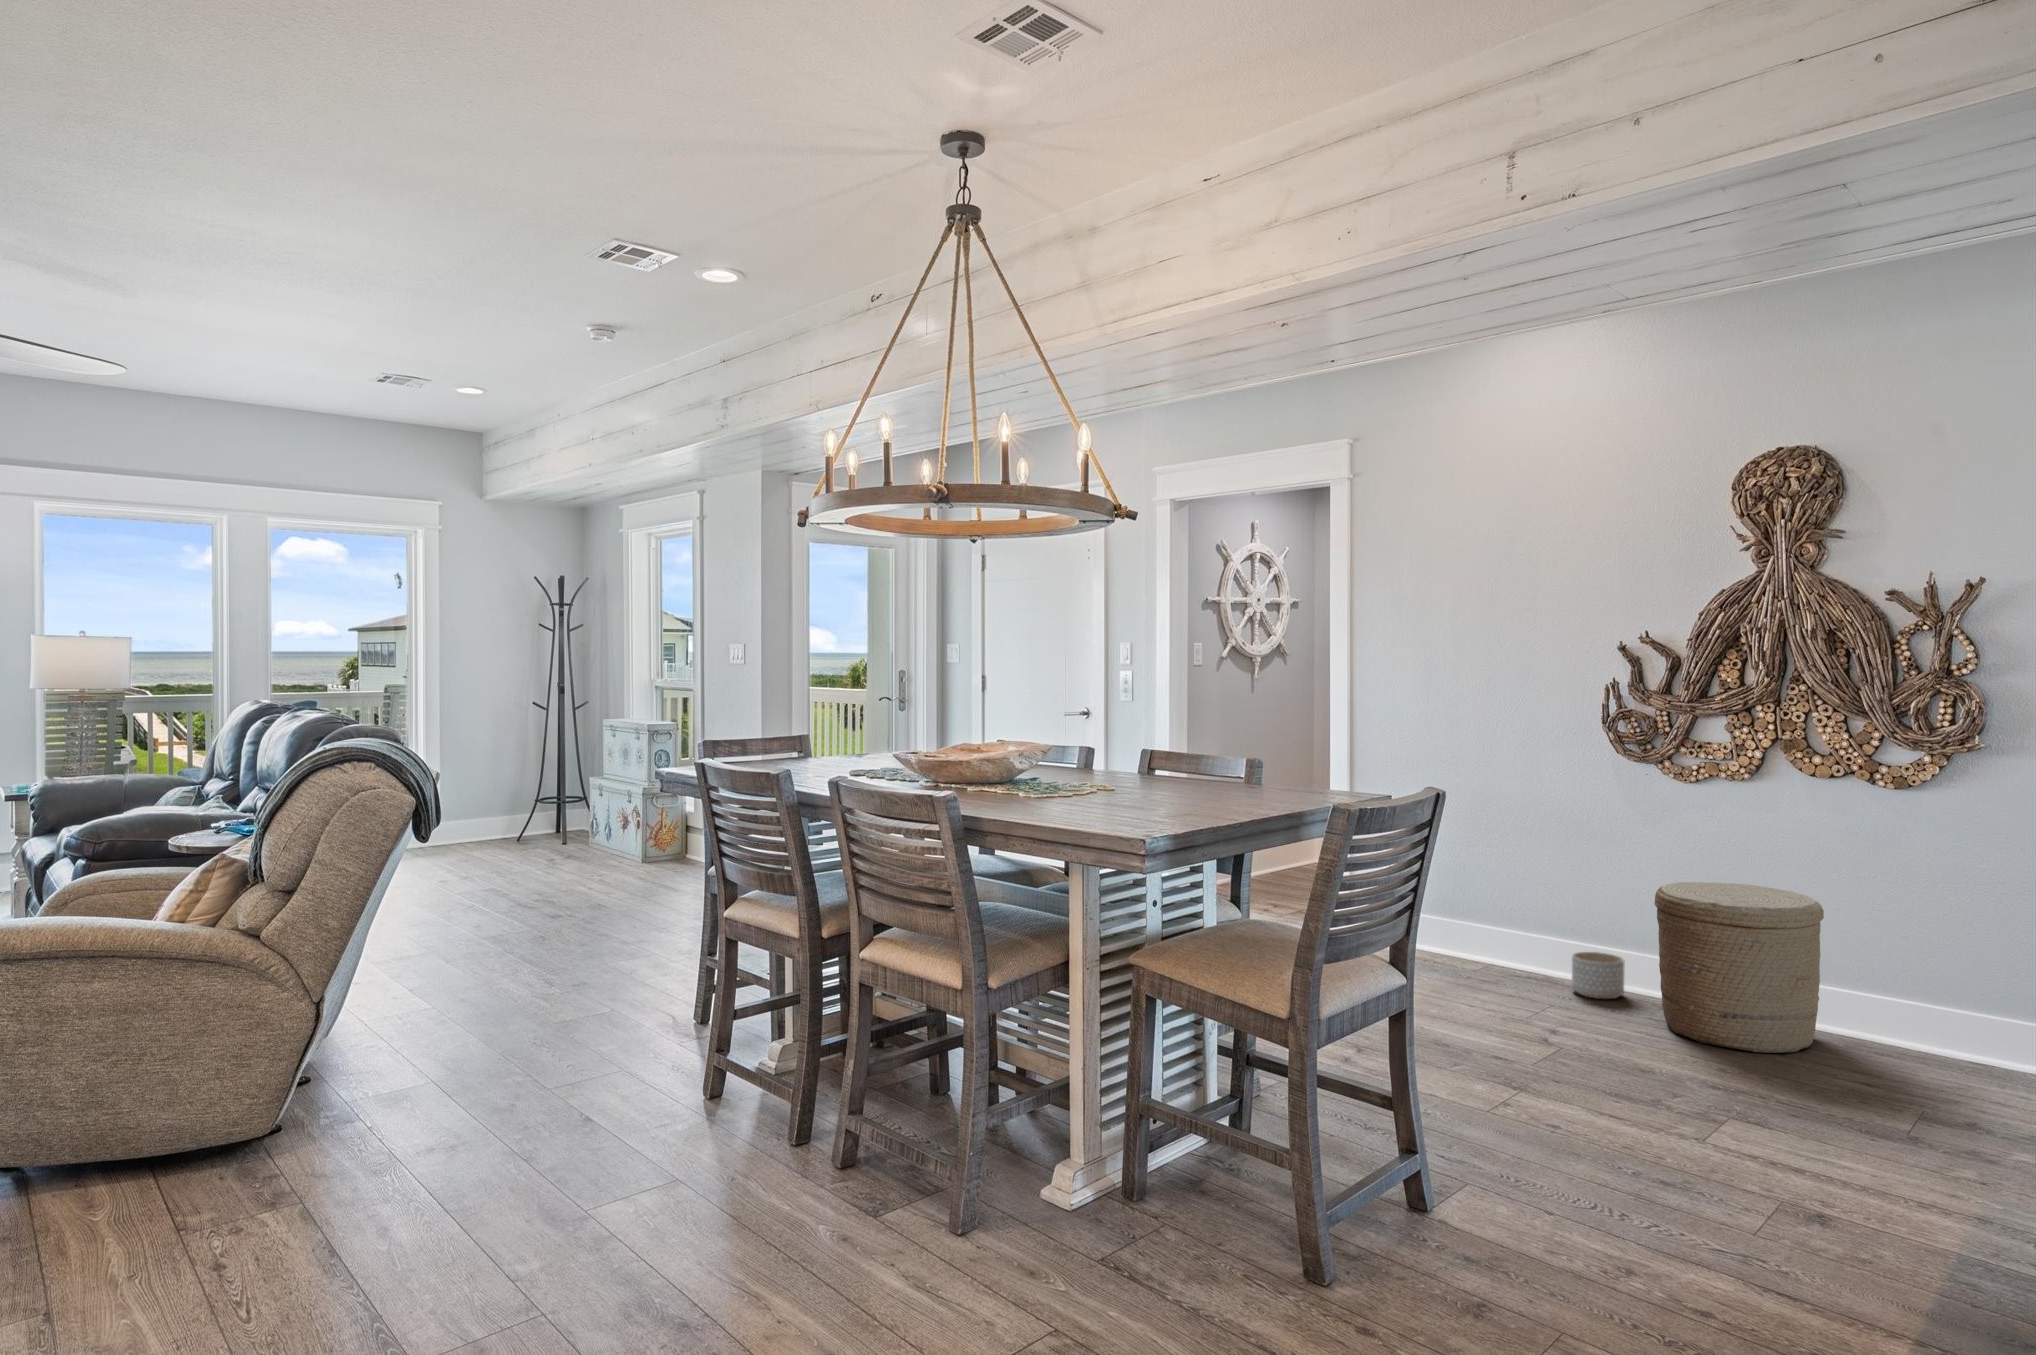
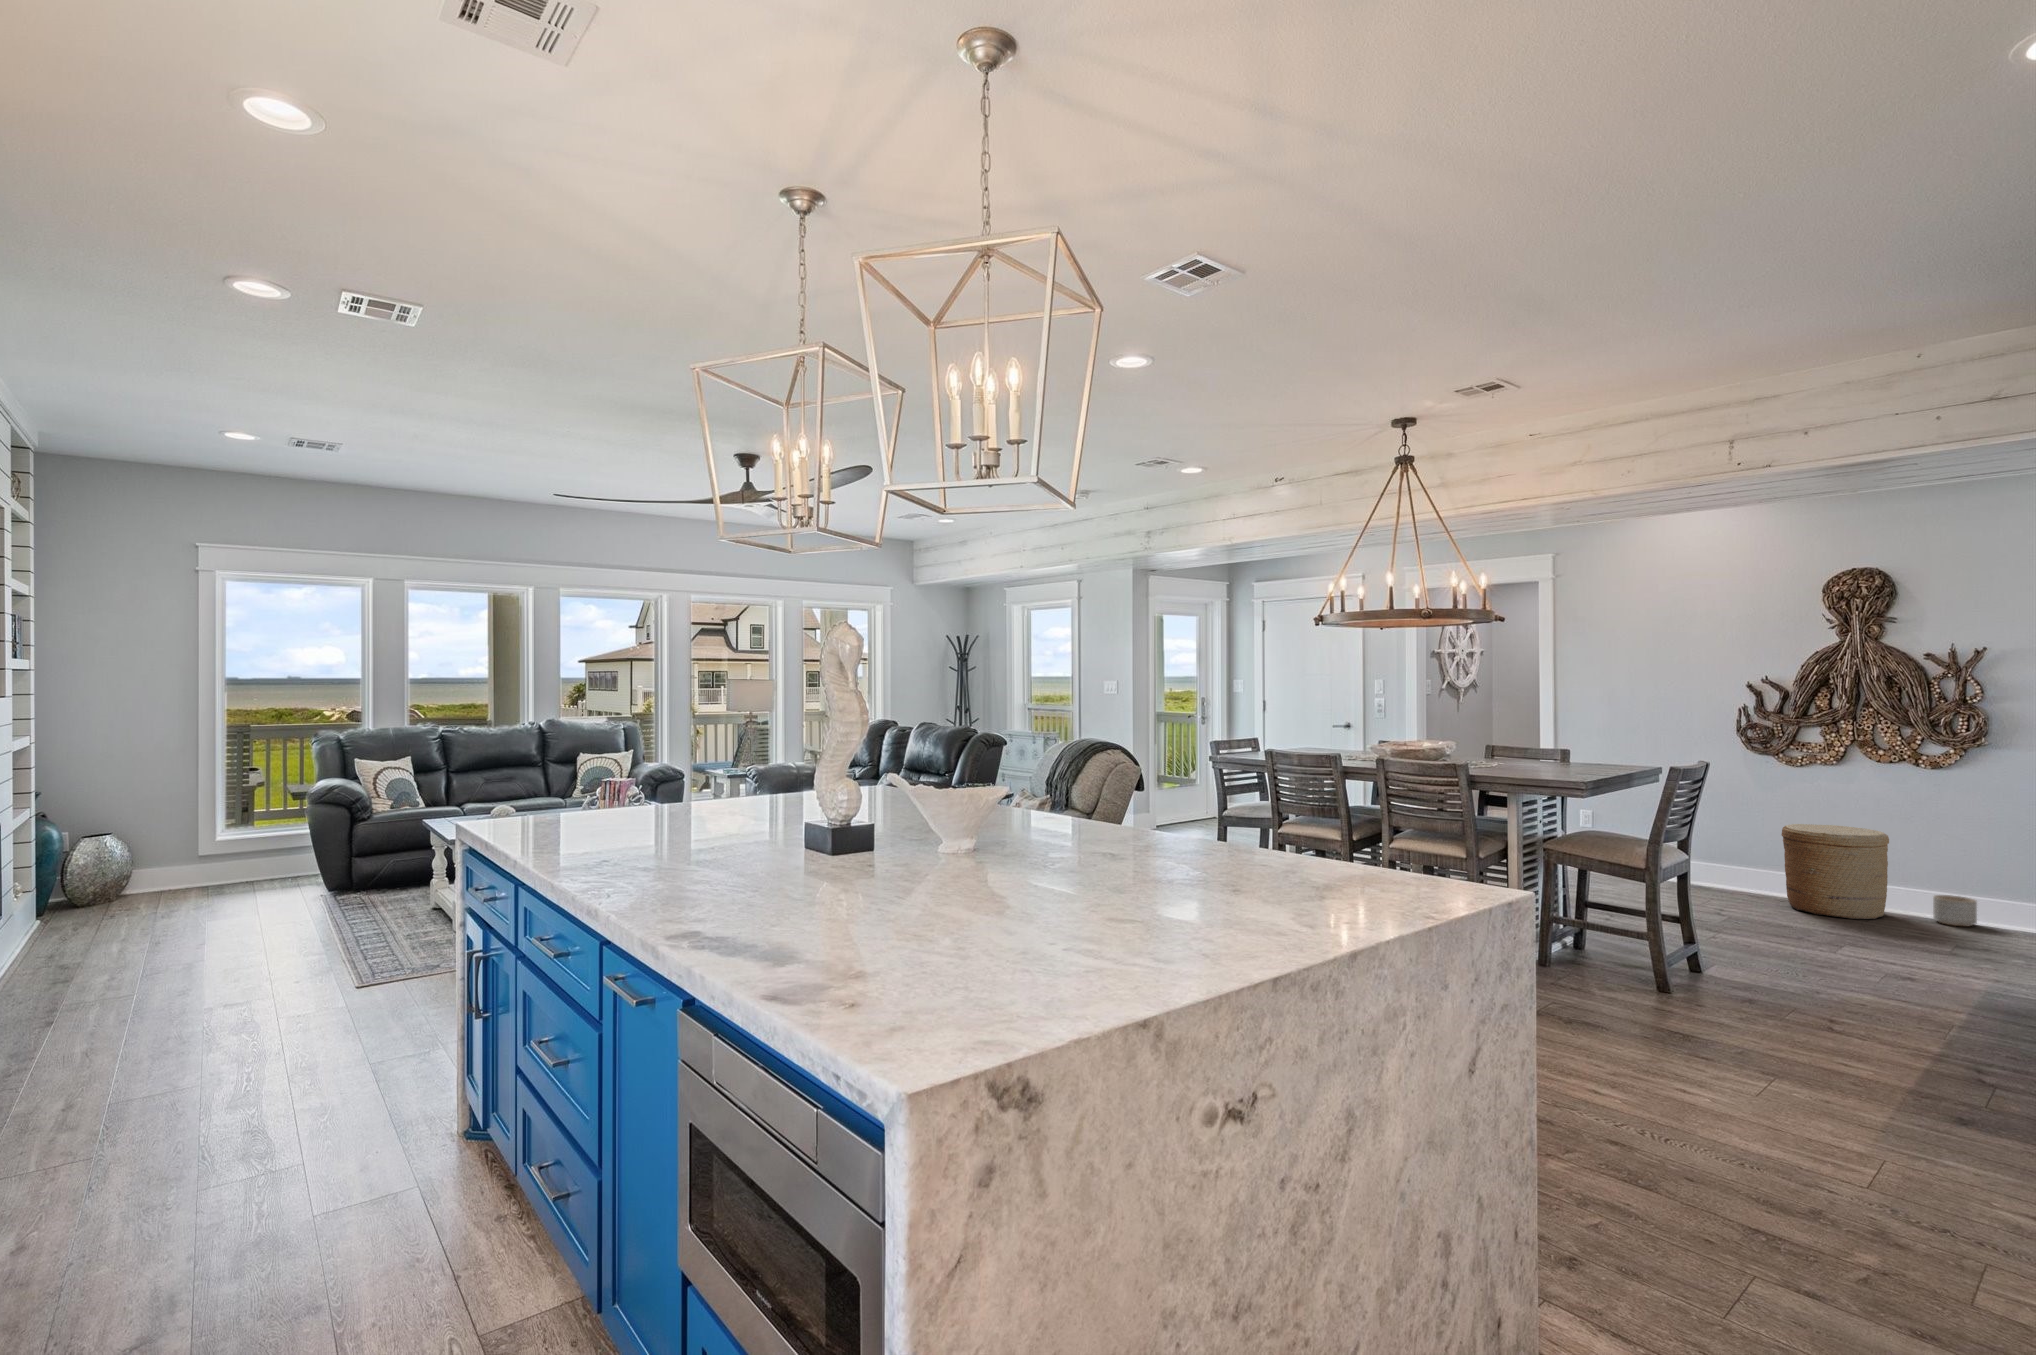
planter: present [1572,952,1624,999] -> present [1933,895,1977,926]

